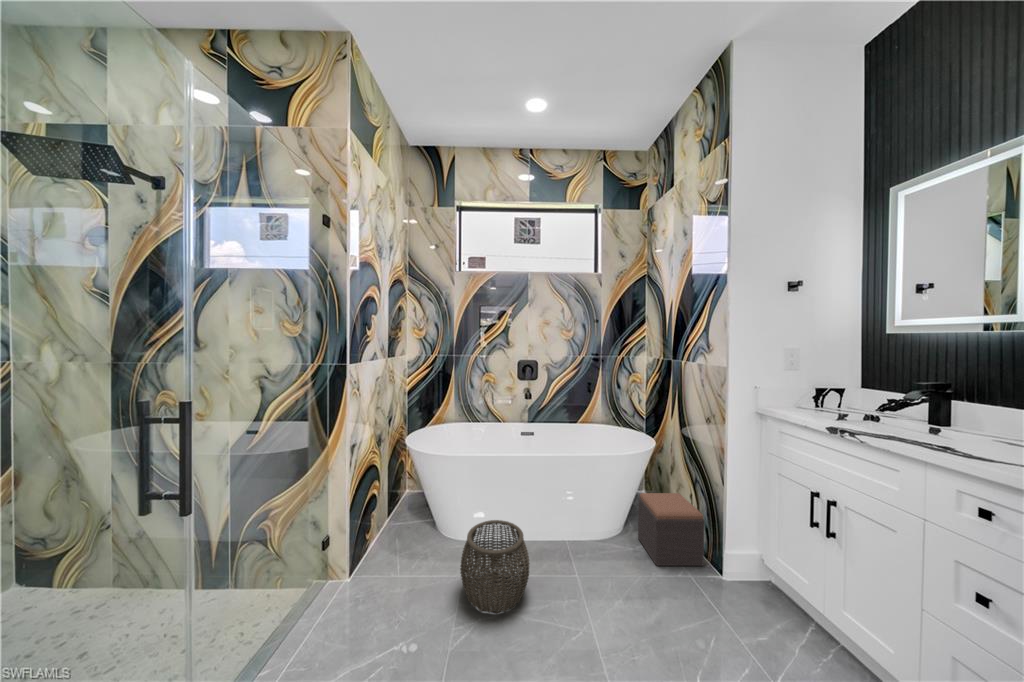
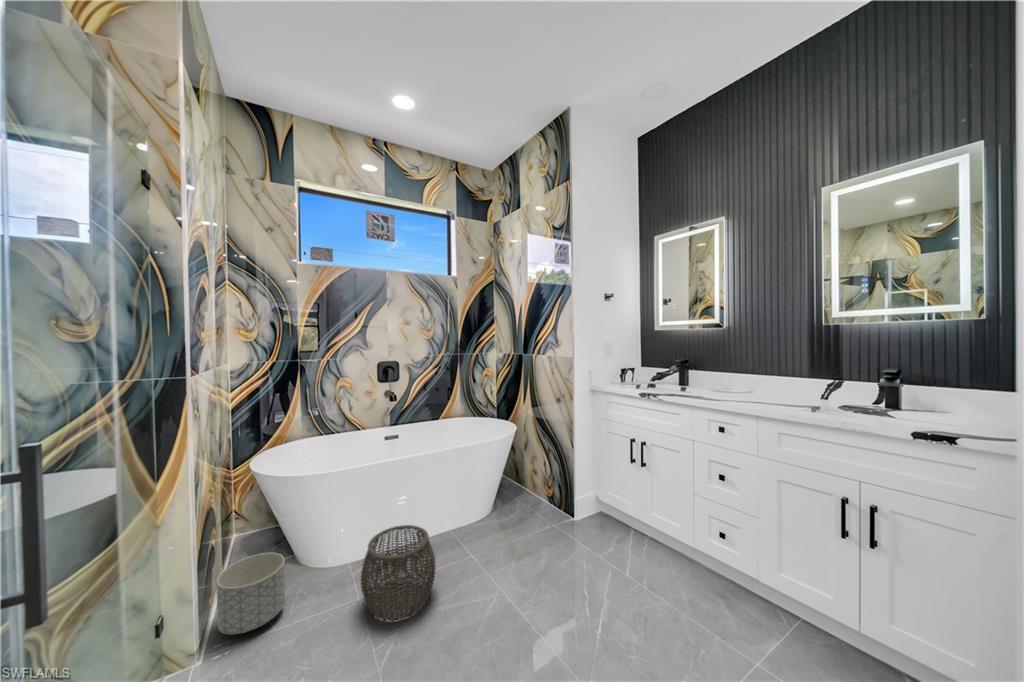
footstool: present [638,493,704,566] -> none [508,465,560,527]
planter: none [368,510,414,570] -> present [217,553,285,635]

